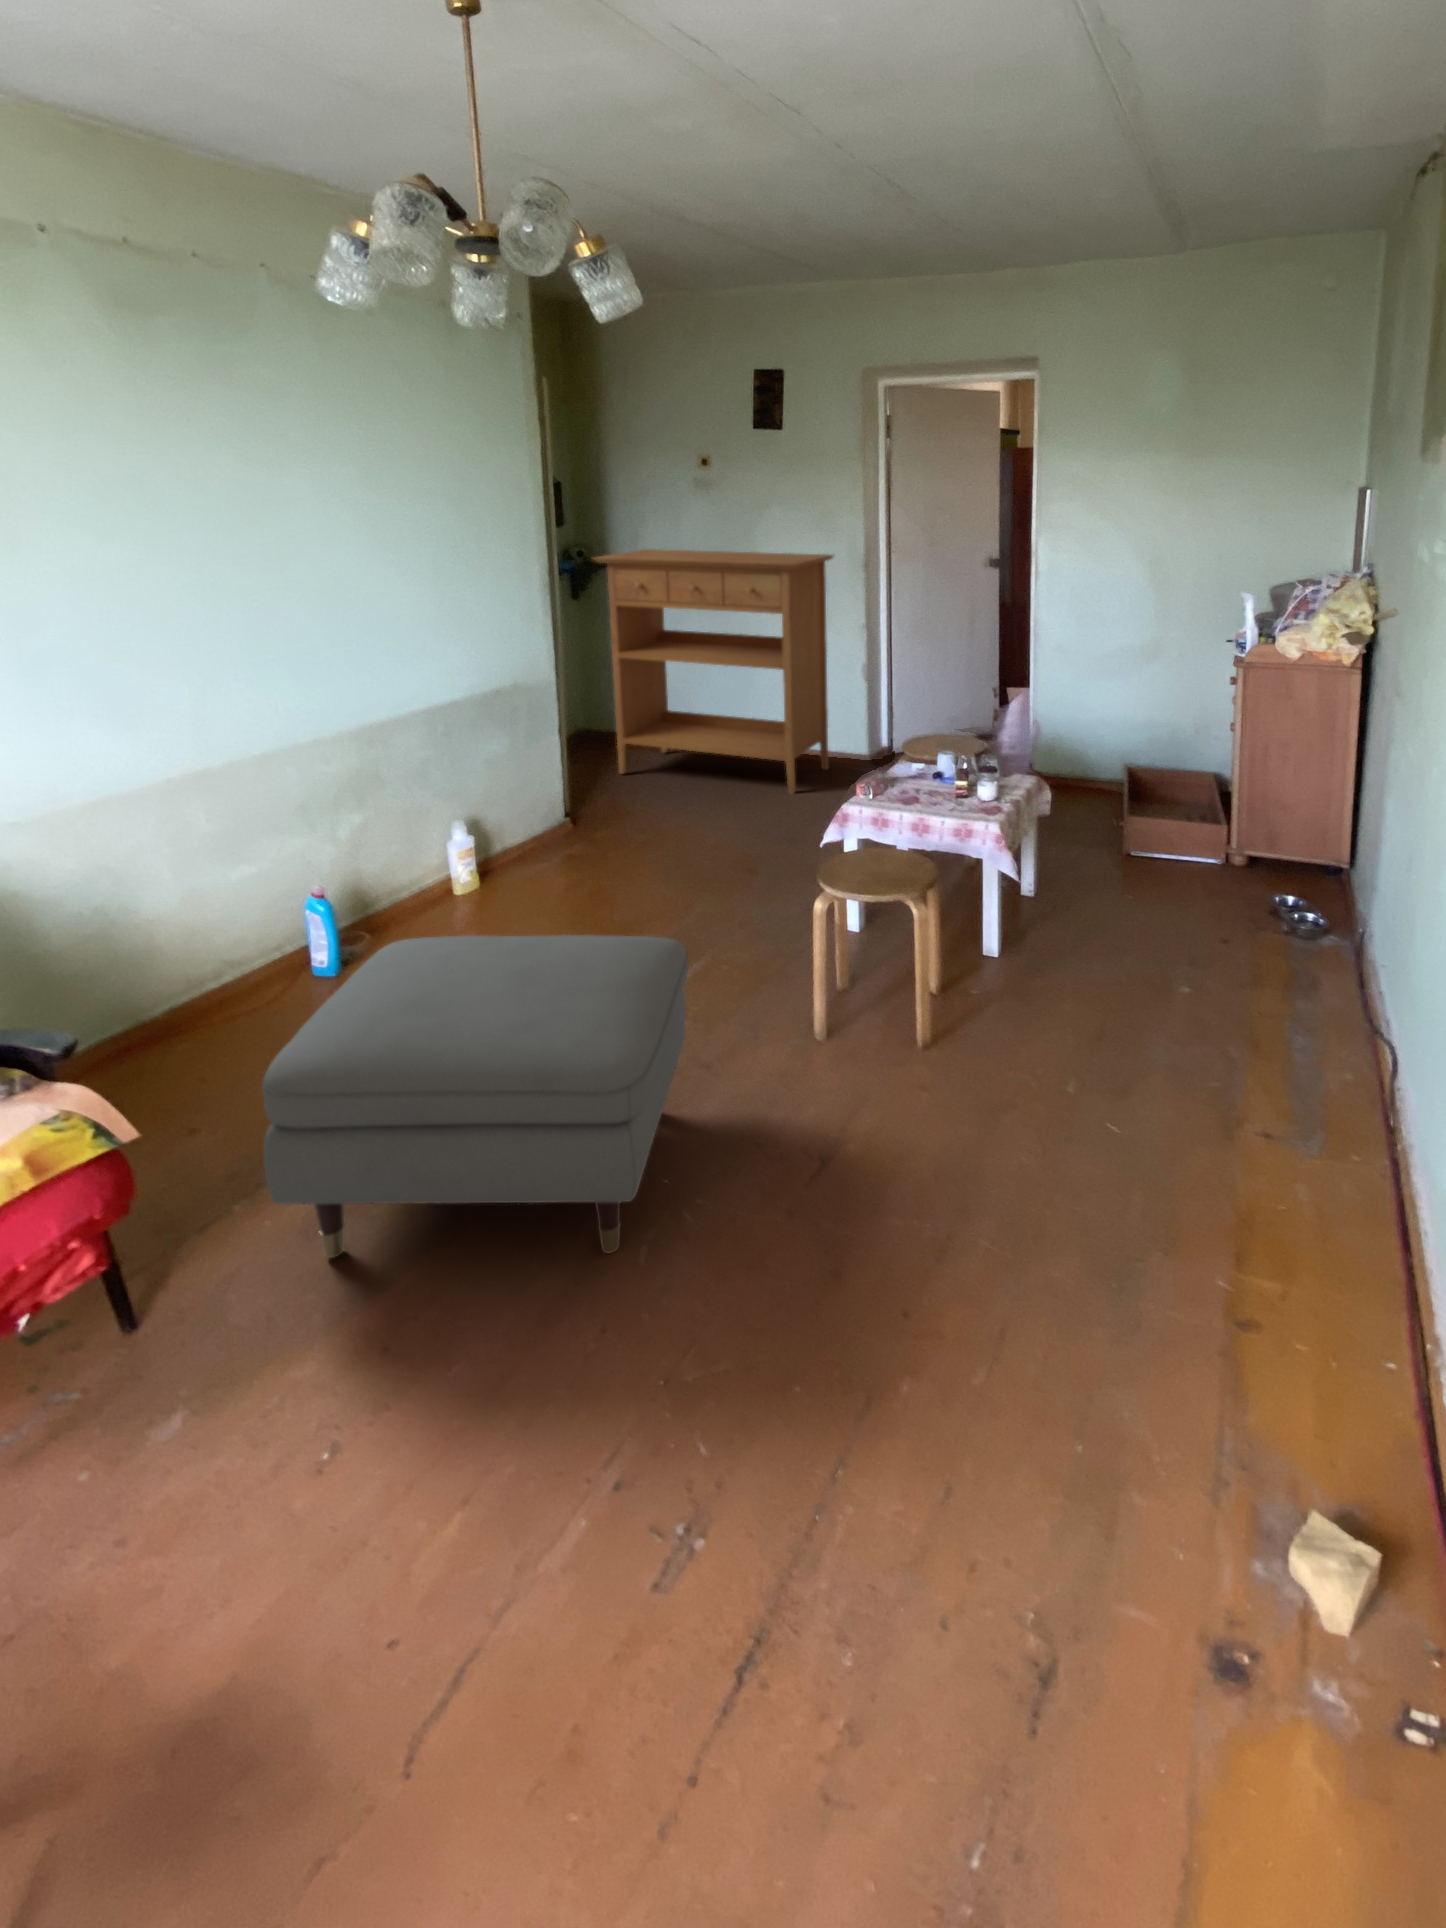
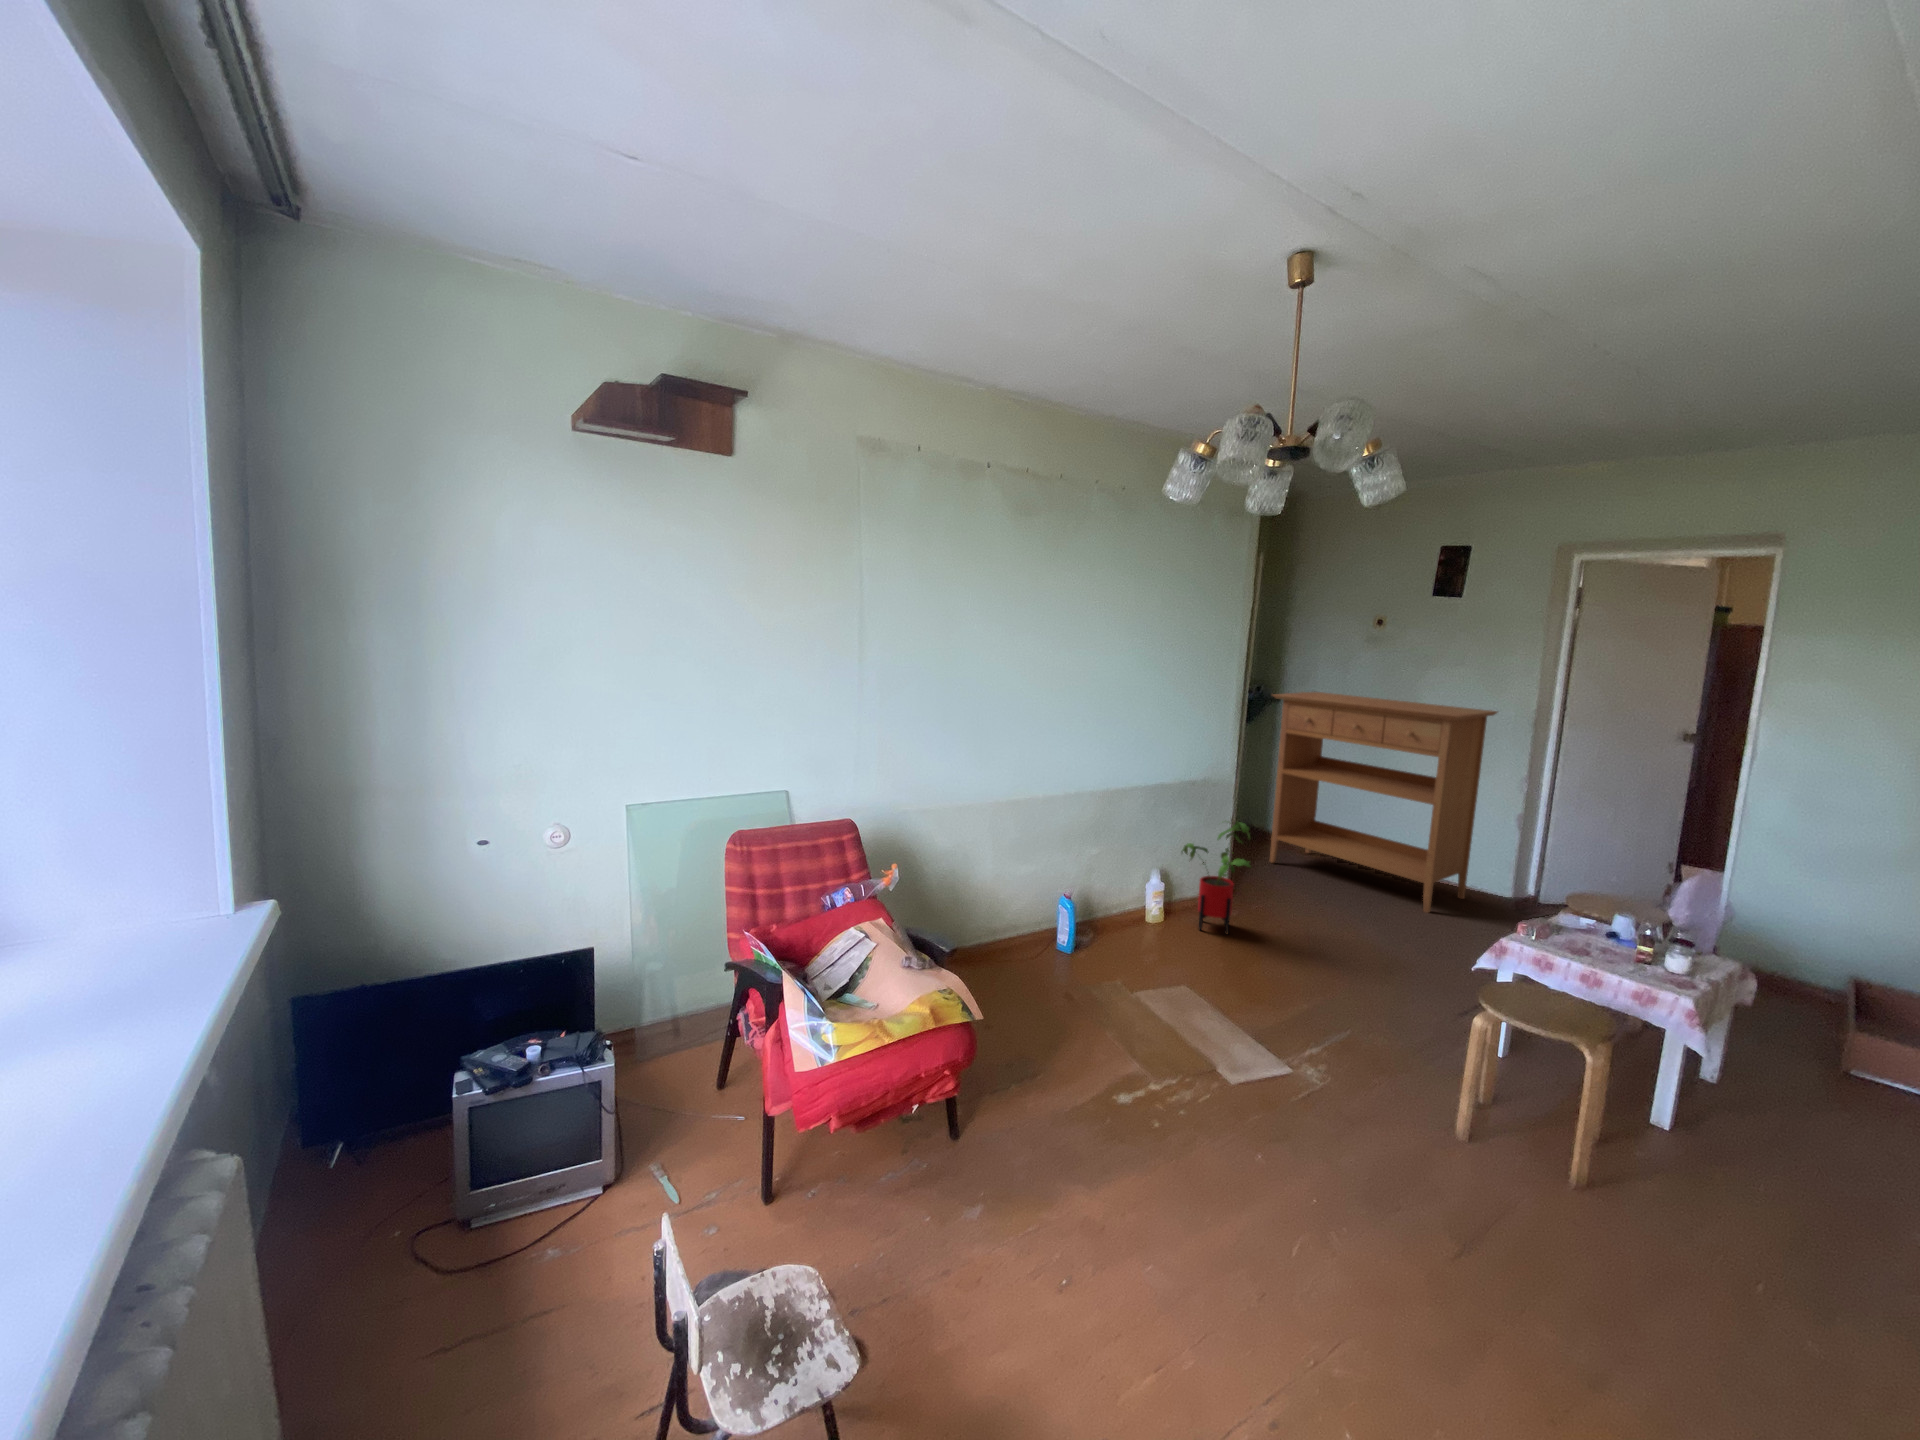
house plant: none [489,731,585,886] -> present [1182,822,1250,934]
ottoman: present [262,935,688,1258] -> none [1041,946,1346,1235]

